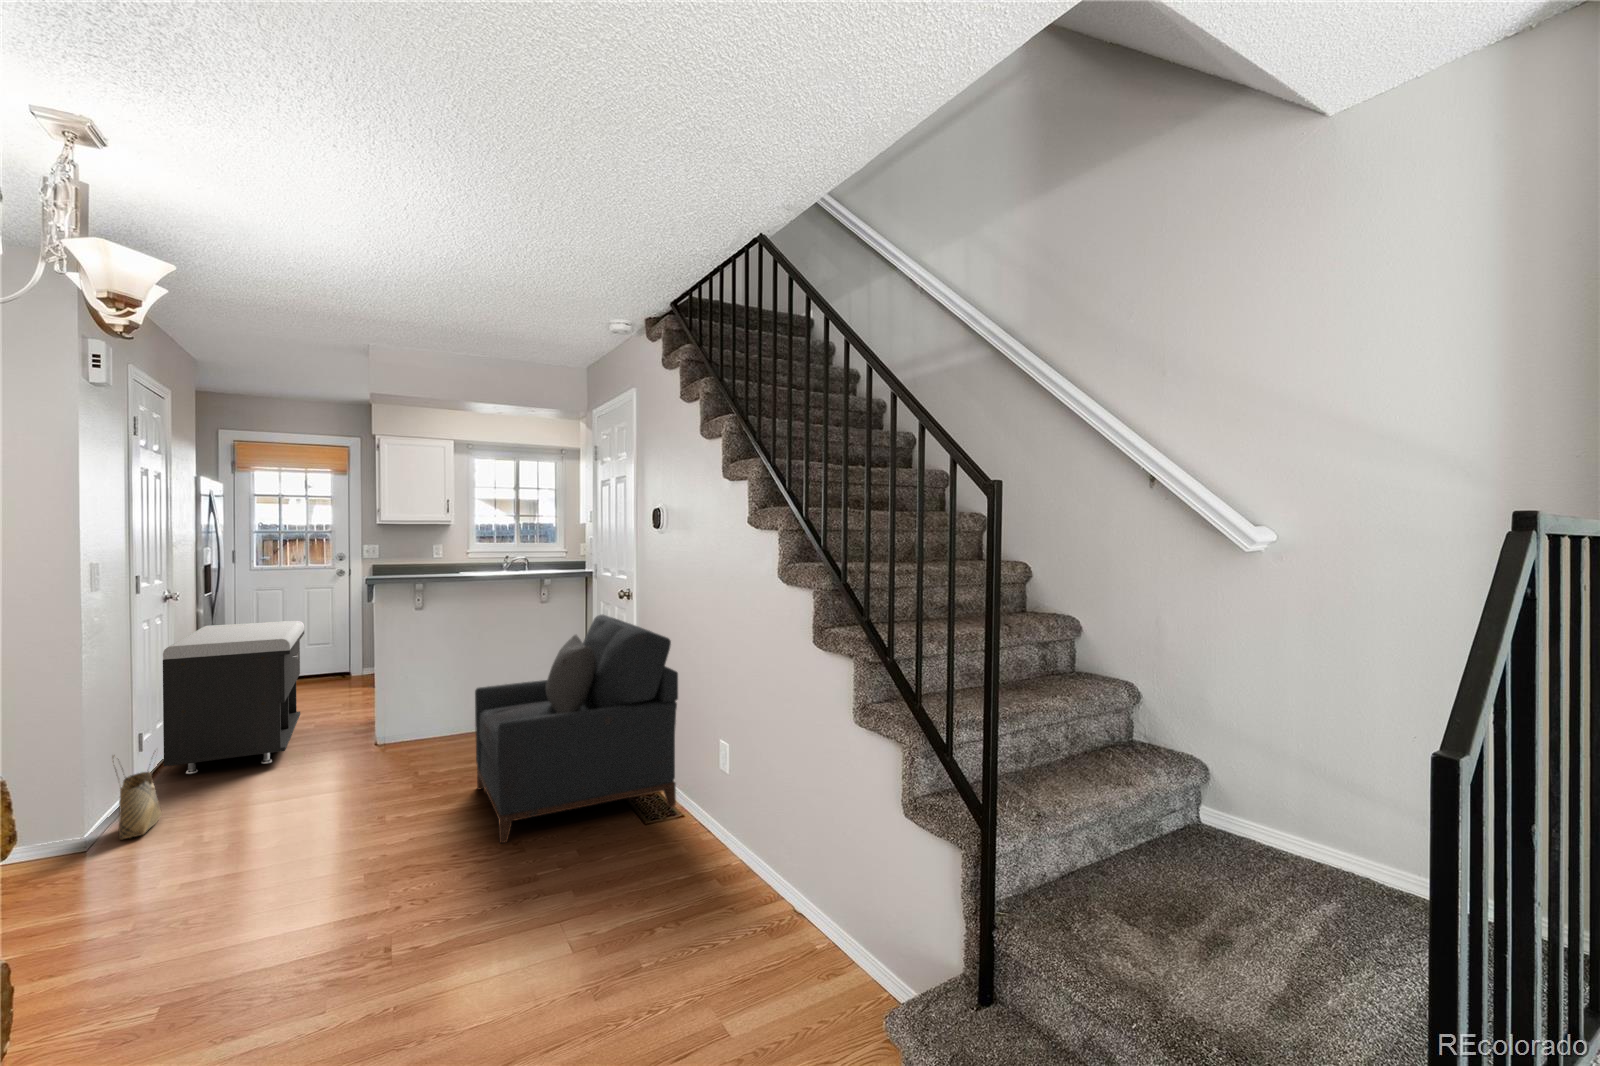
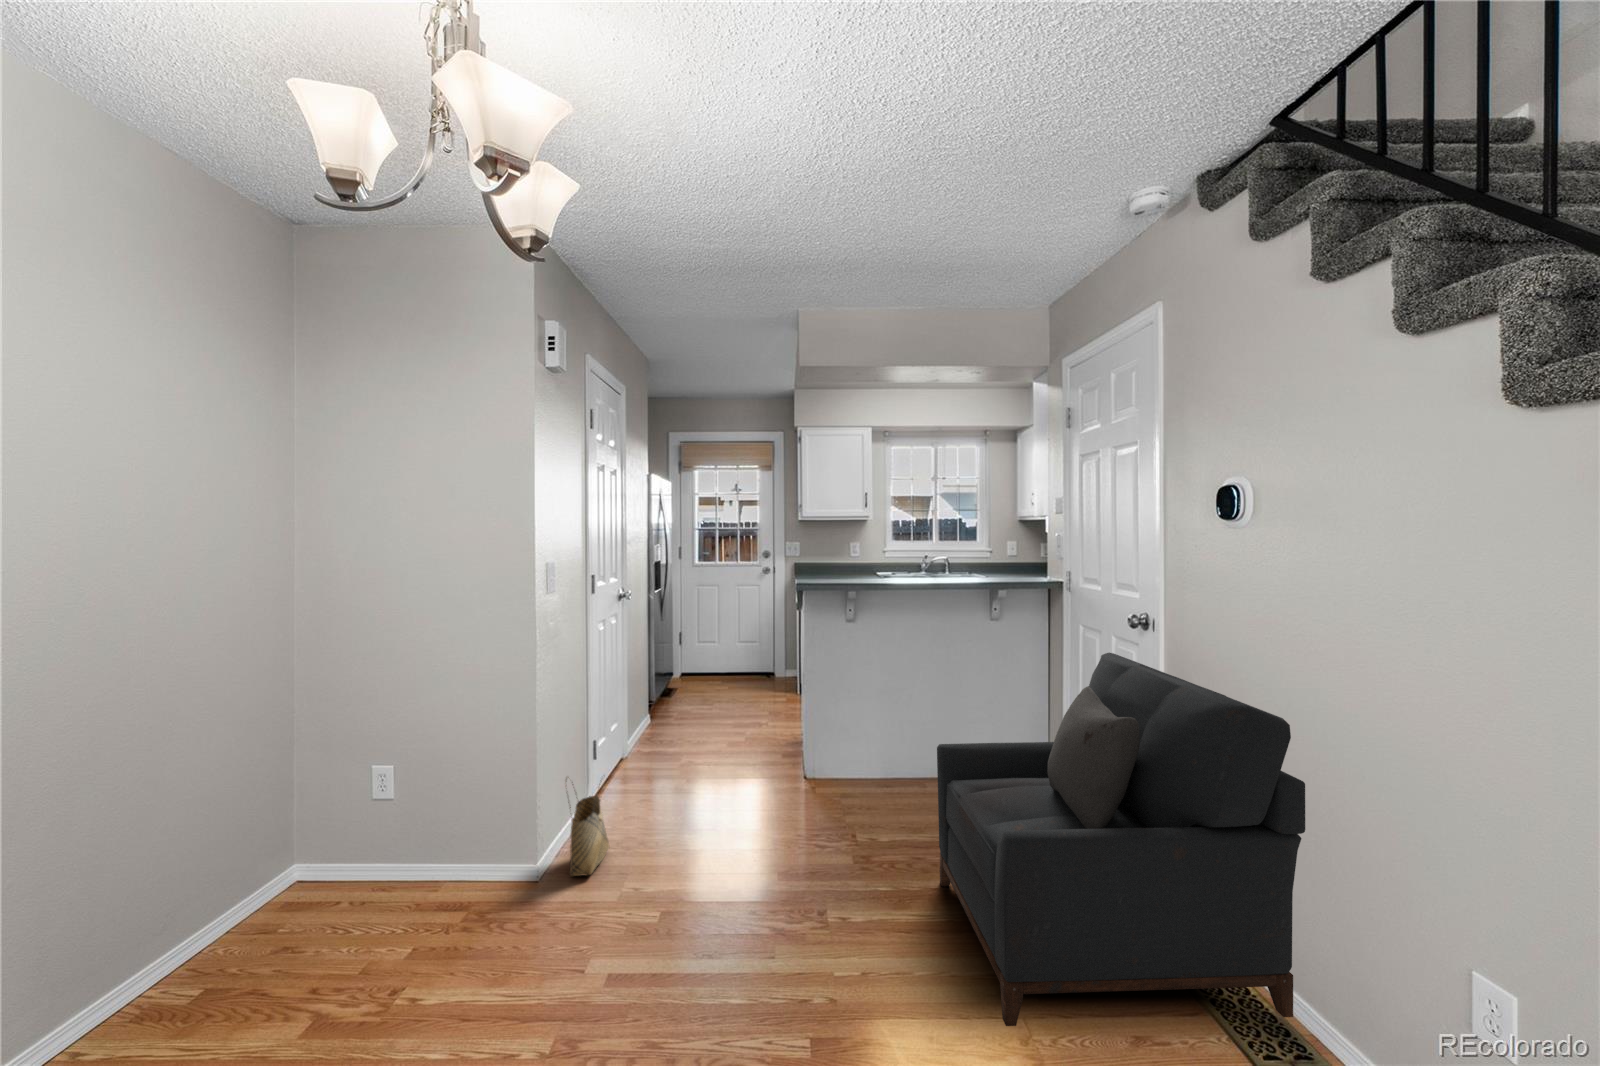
storage bench: present [163,621,304,774] -> none [616,624,738,787]

